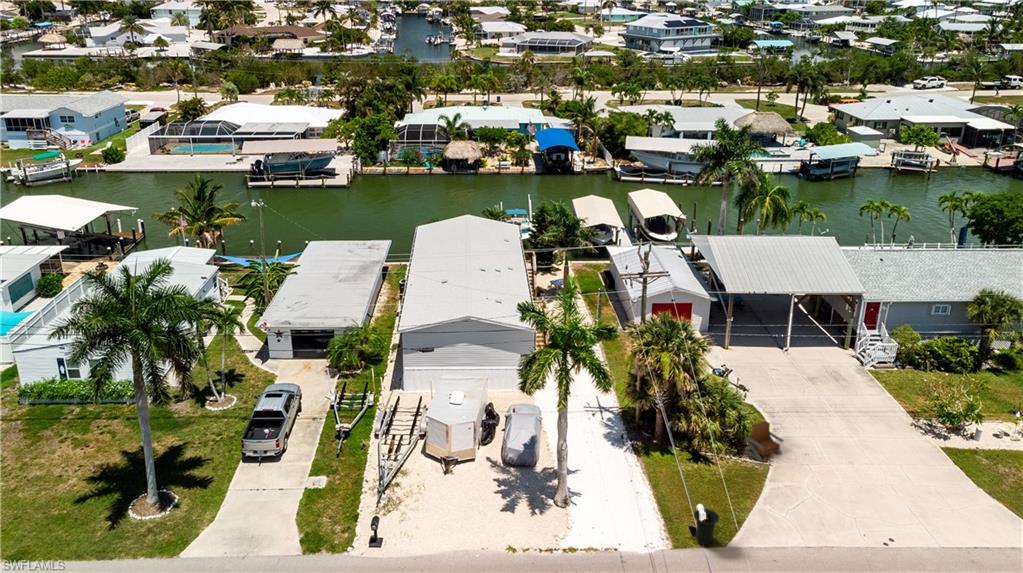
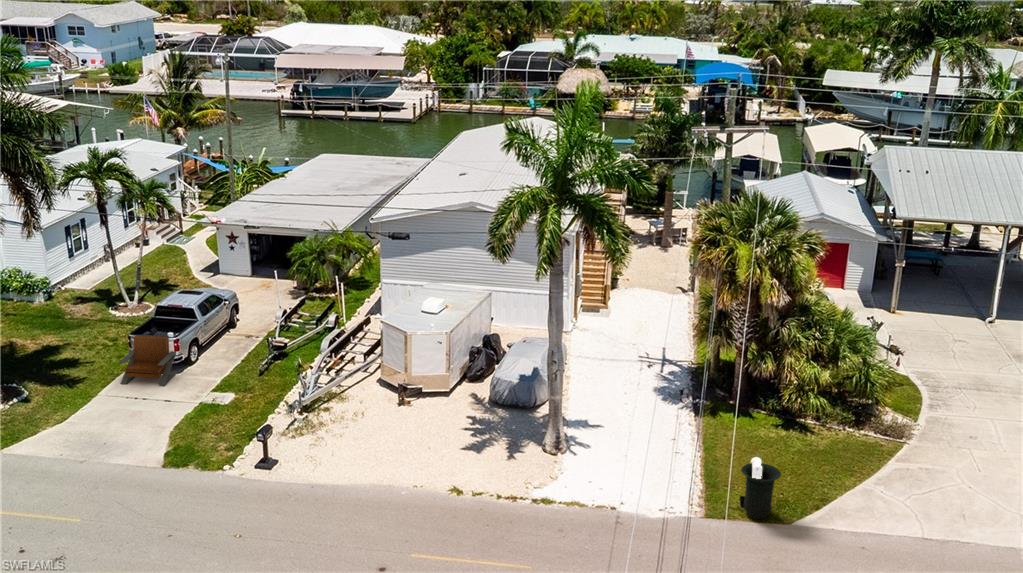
lounge chair: present [745,421,784,462] -> present [119,335,177,386]

